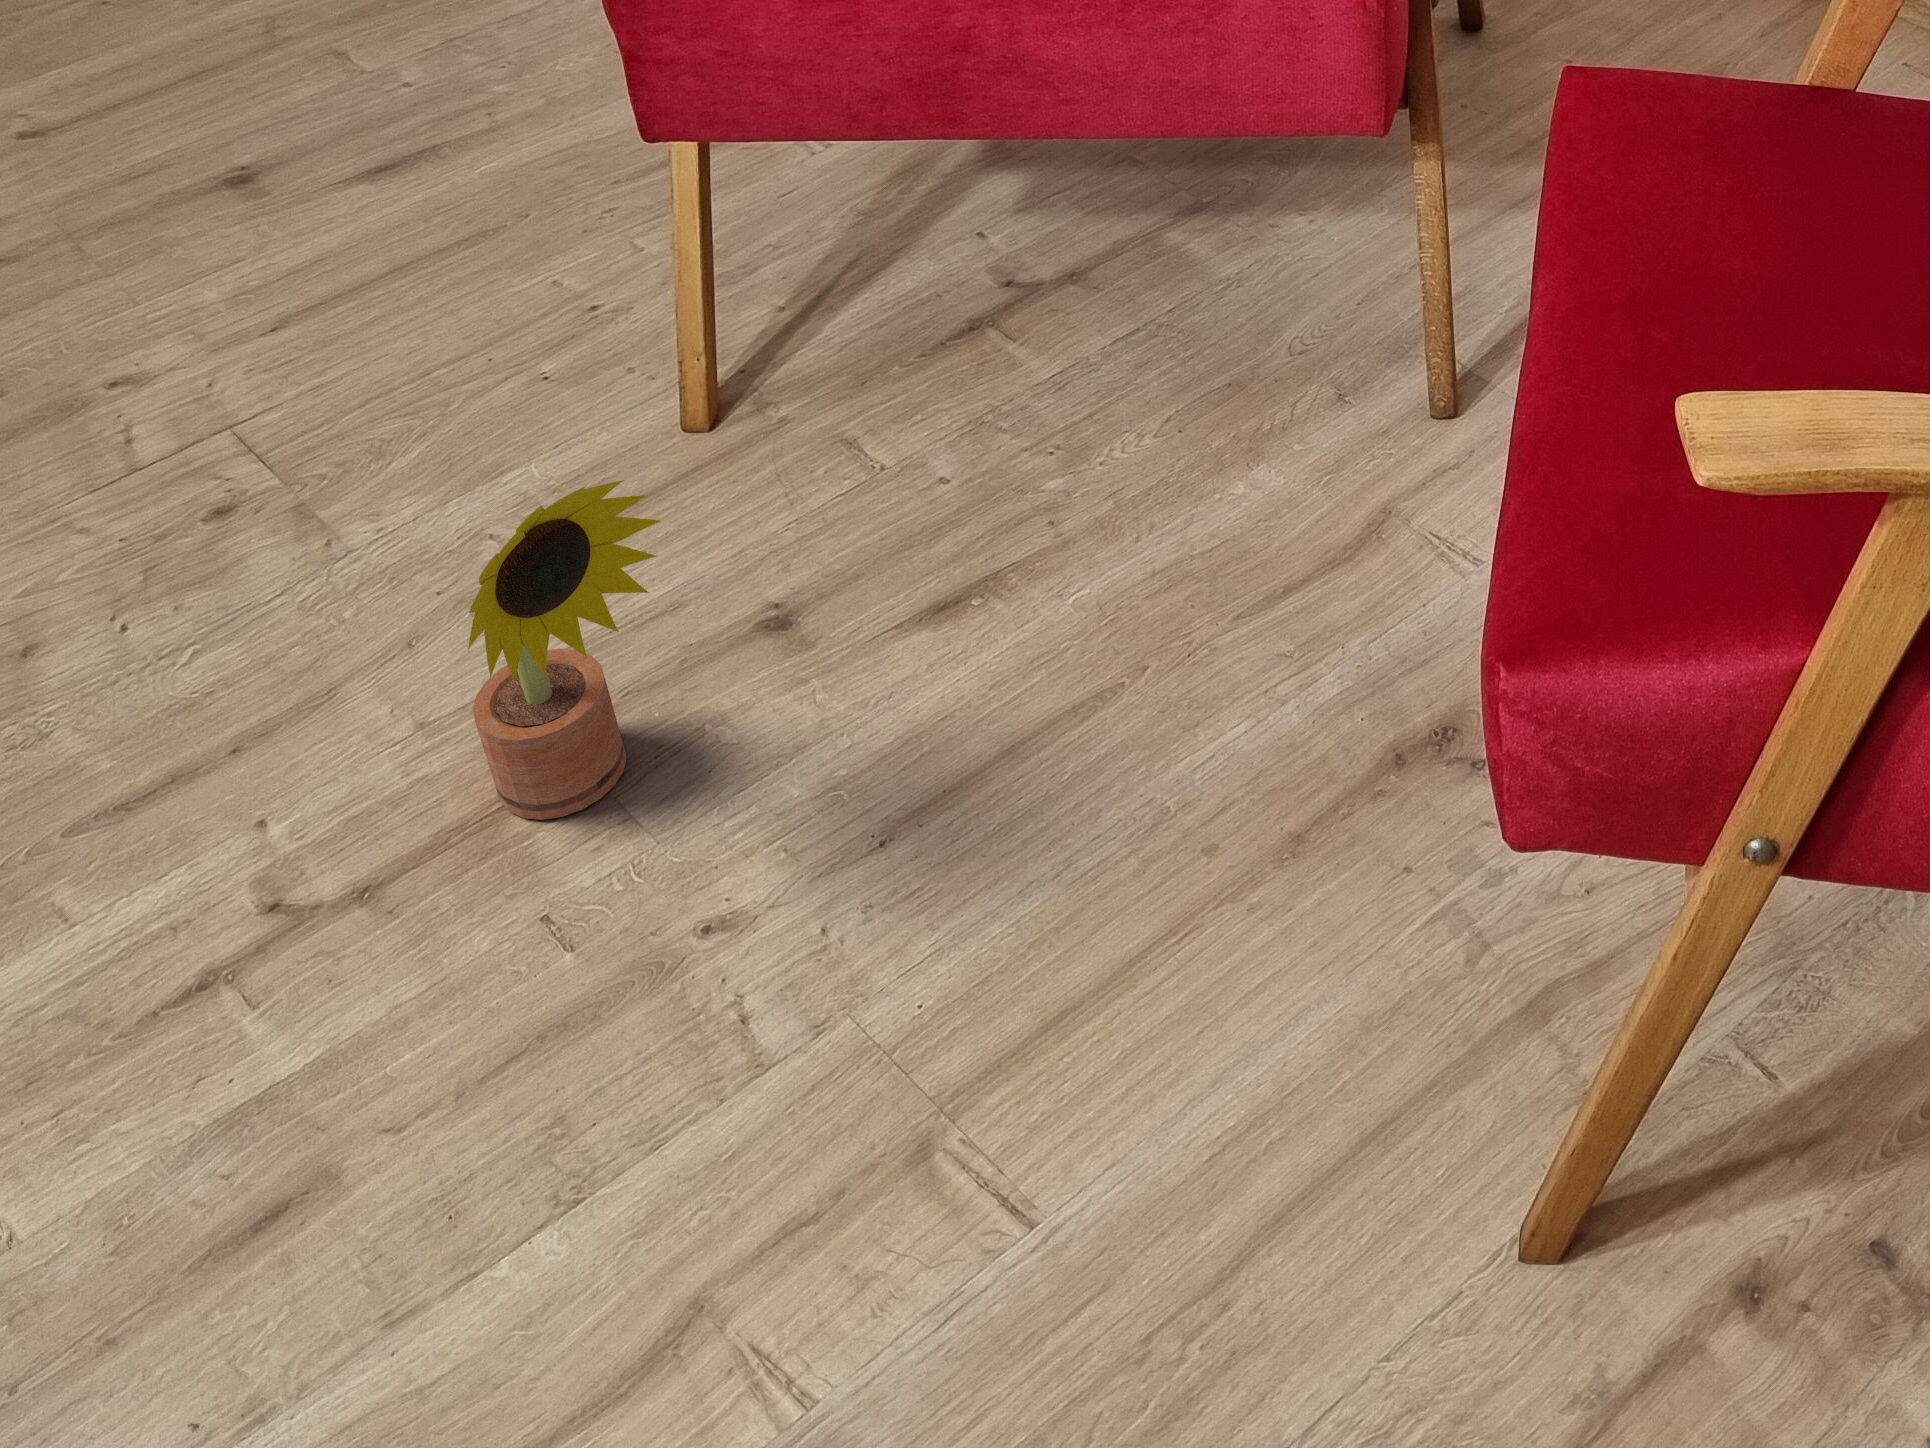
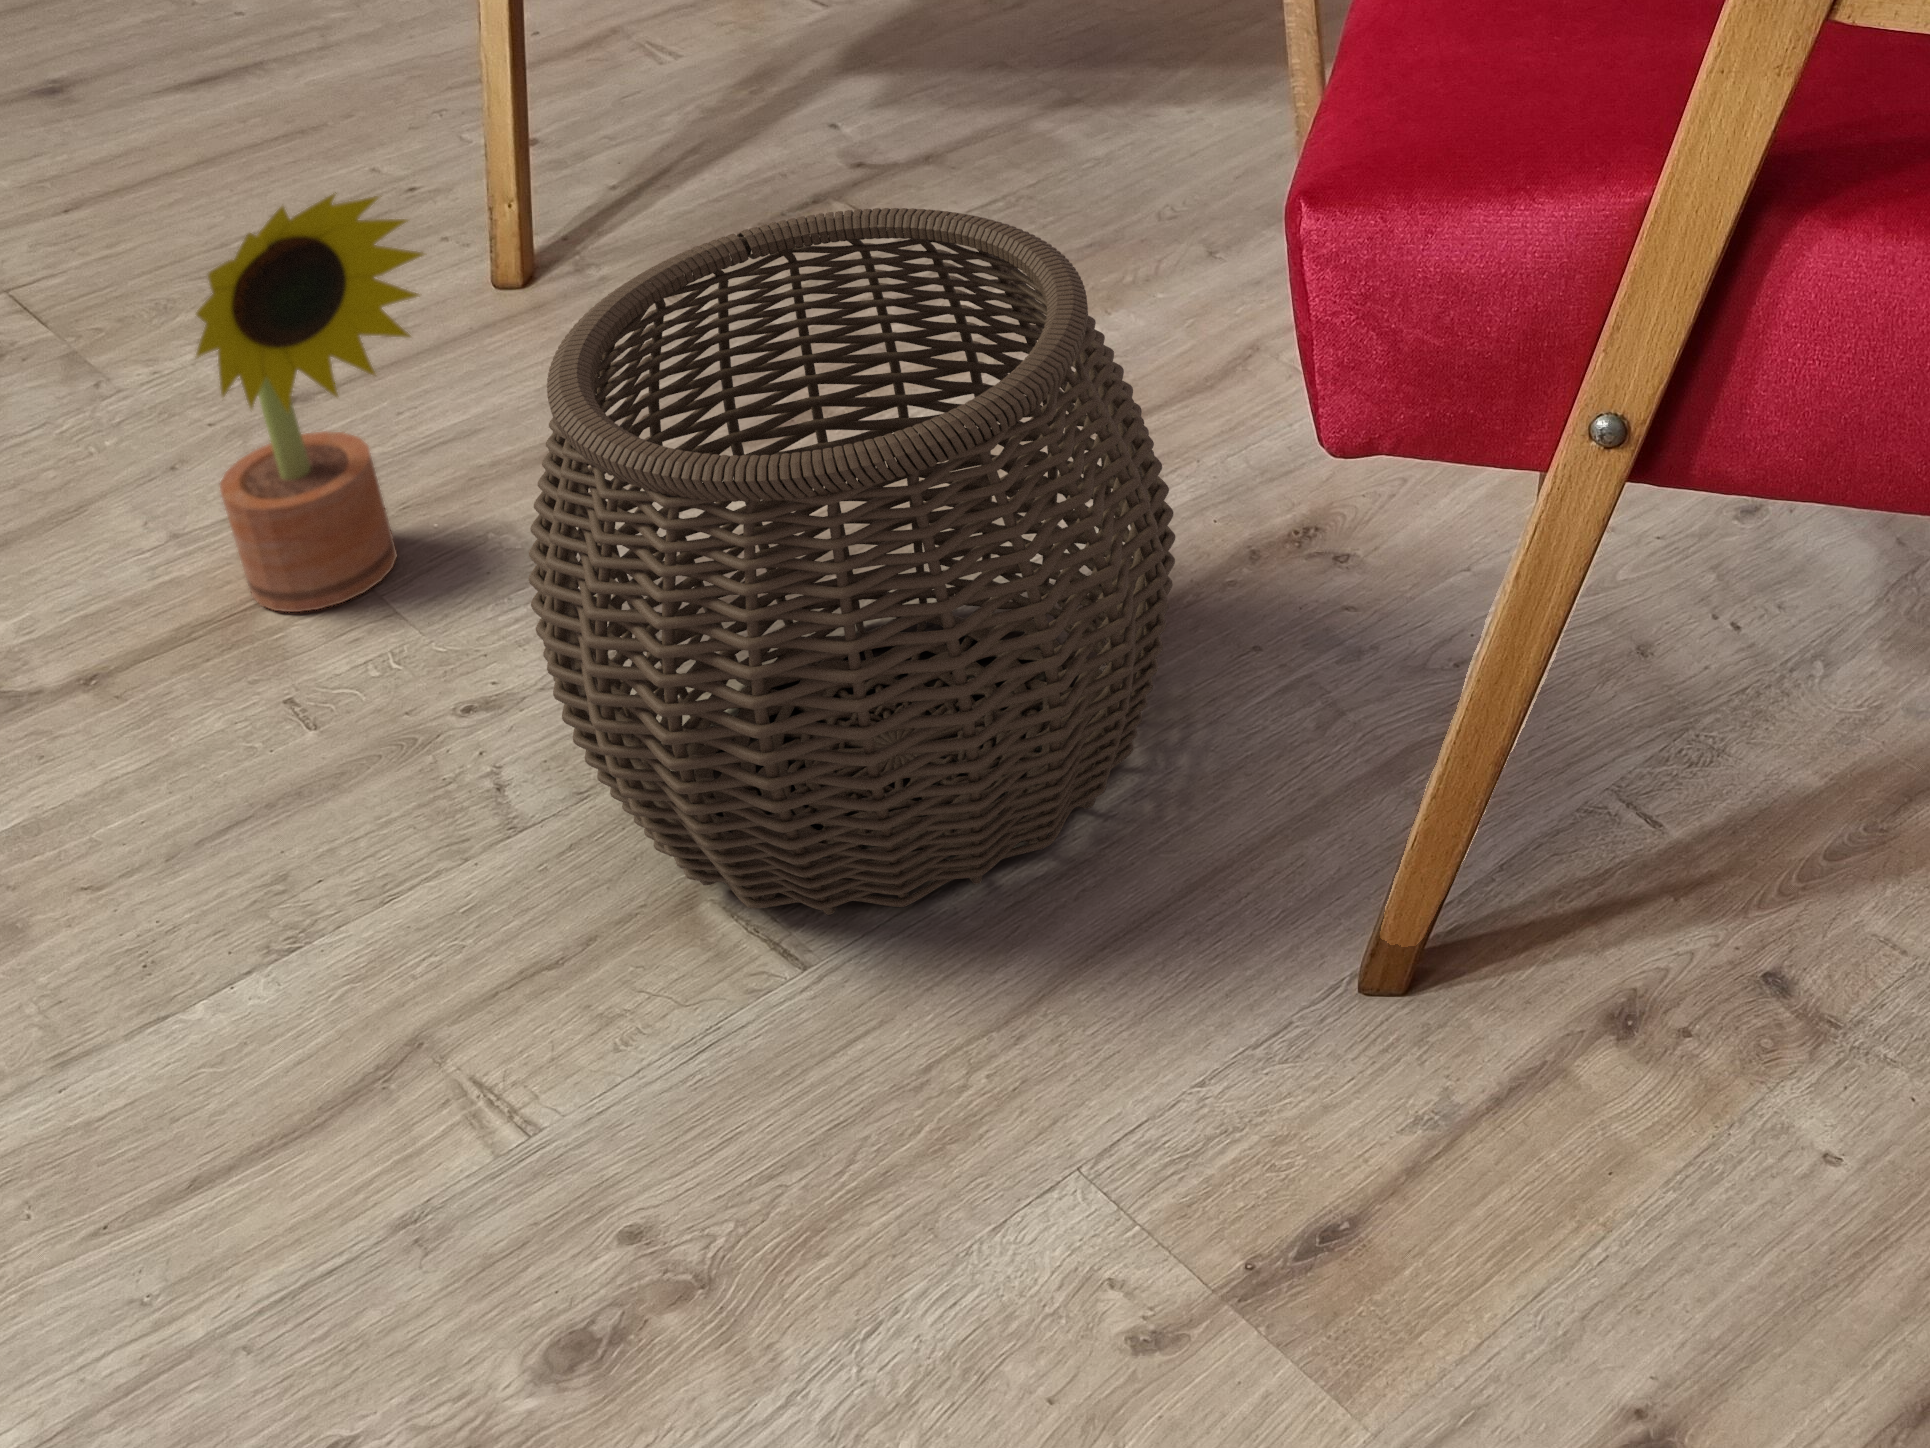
woven basket: none [785,516,1345,1170] -> present [529,208,1175,915]

